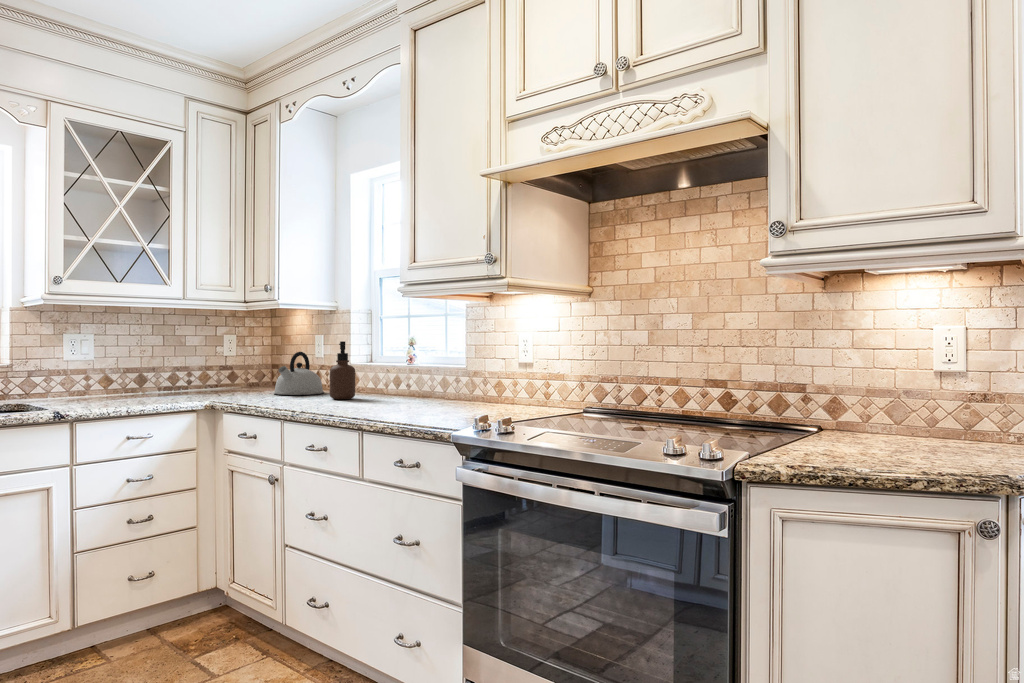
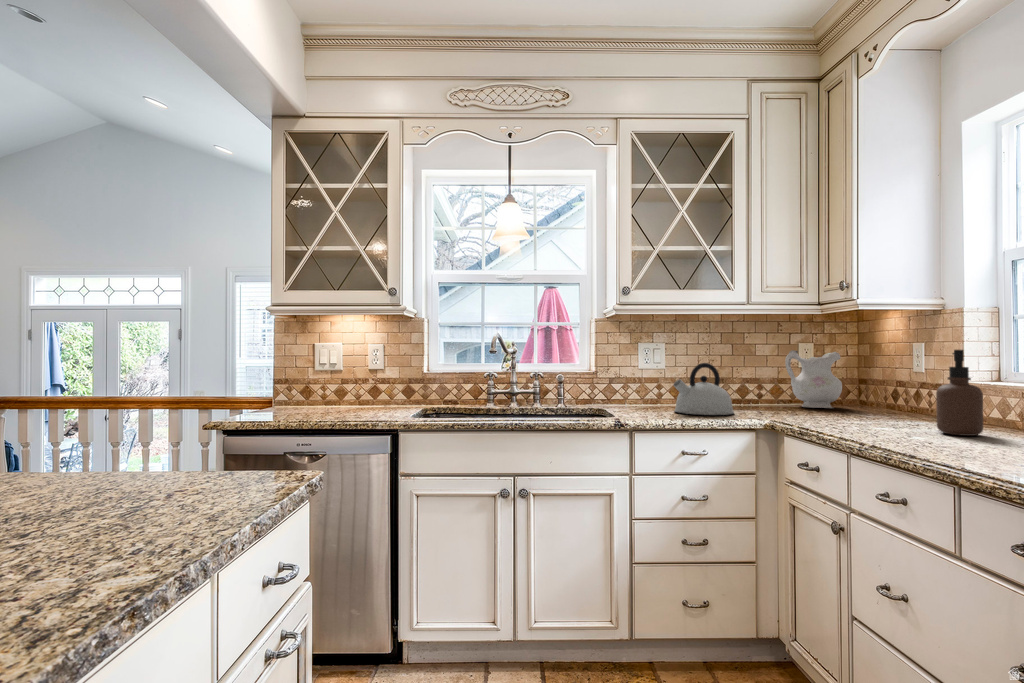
ceramic pitcher: none [216,341,262,390] -> present [785,350,842,408]
kettle: present [274,352,324,395] -> present [674,363,734,415]

